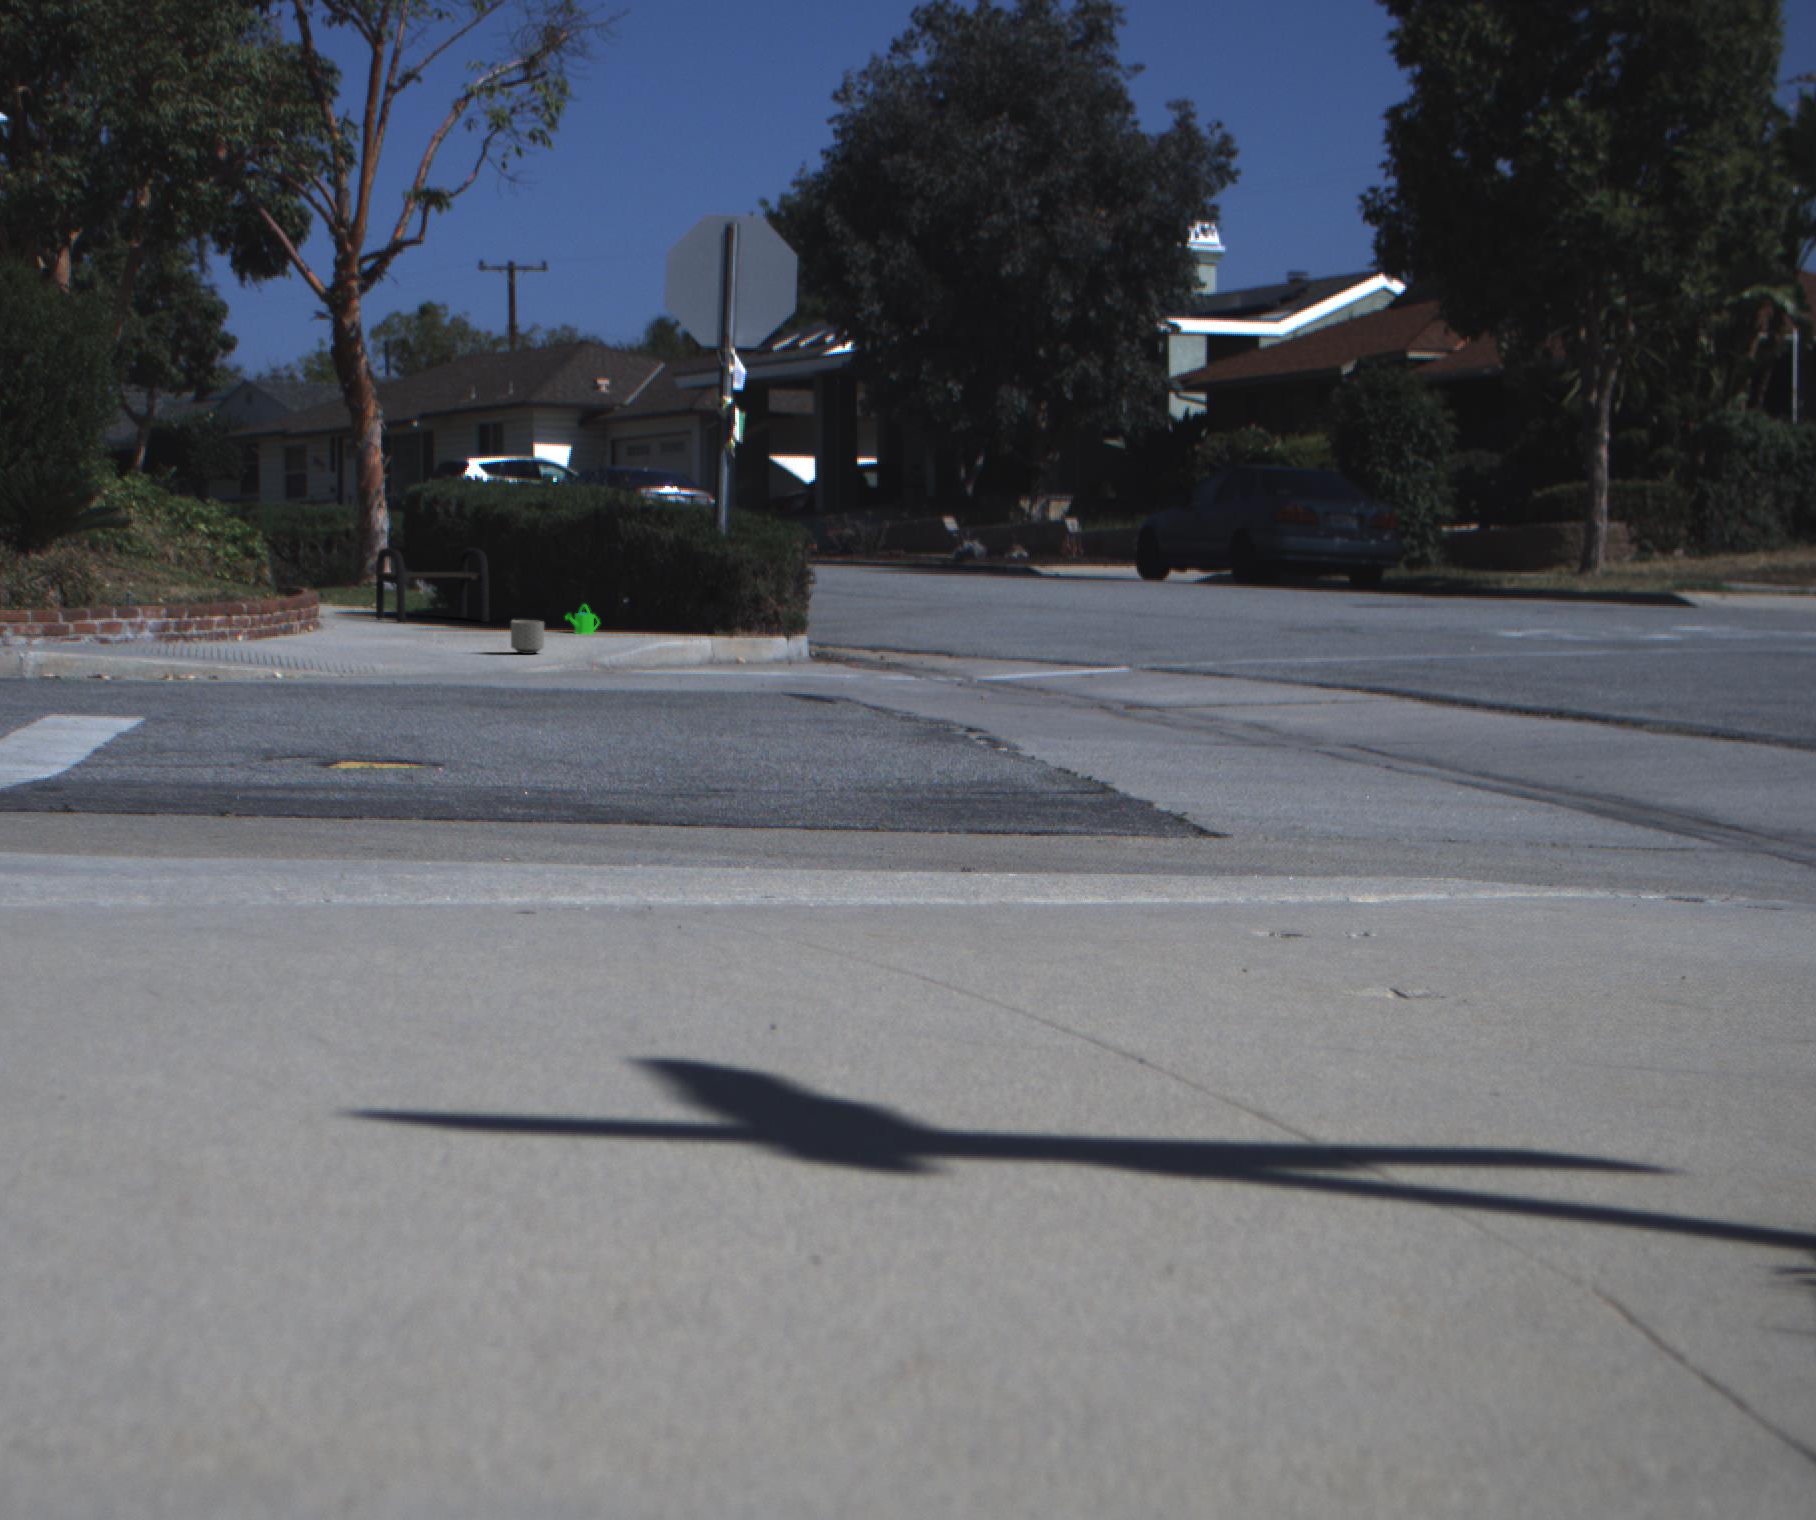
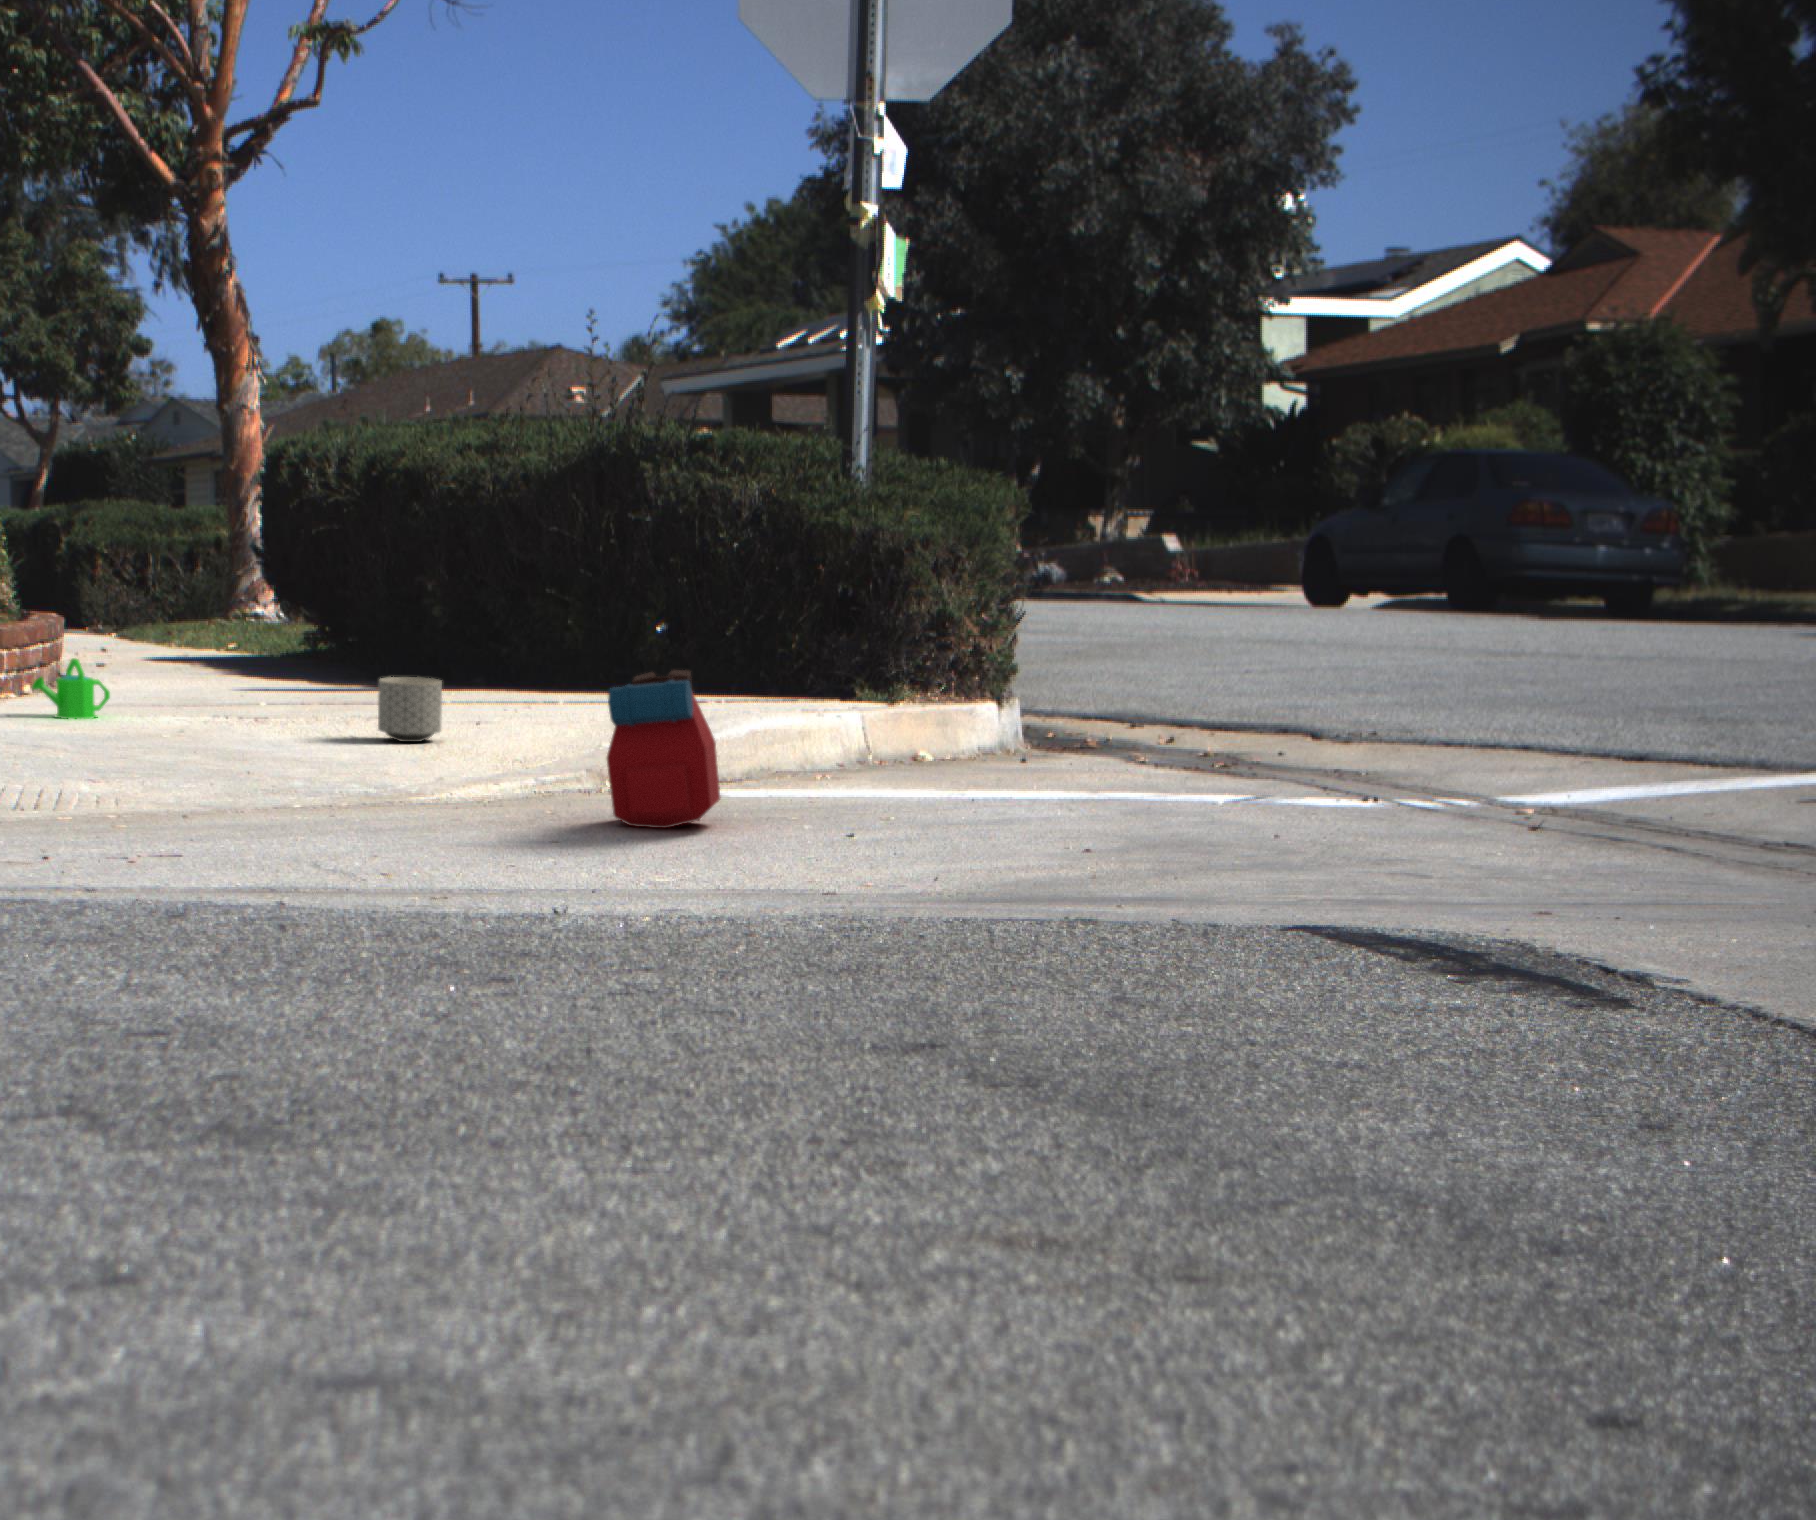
bench: present [376,547,489,623] -> none [191,548,376,675]
watering can: present [565,604,600,634] -> present [32,658,110,719]
backpack: none [632,611,684,683] -> present [607,670,720,828]

